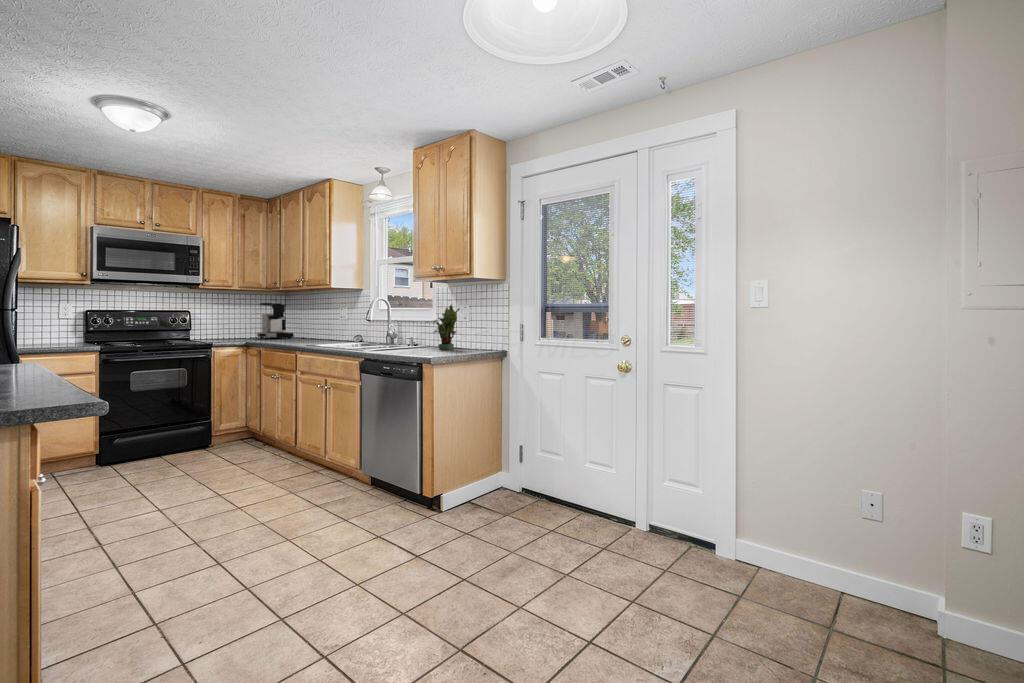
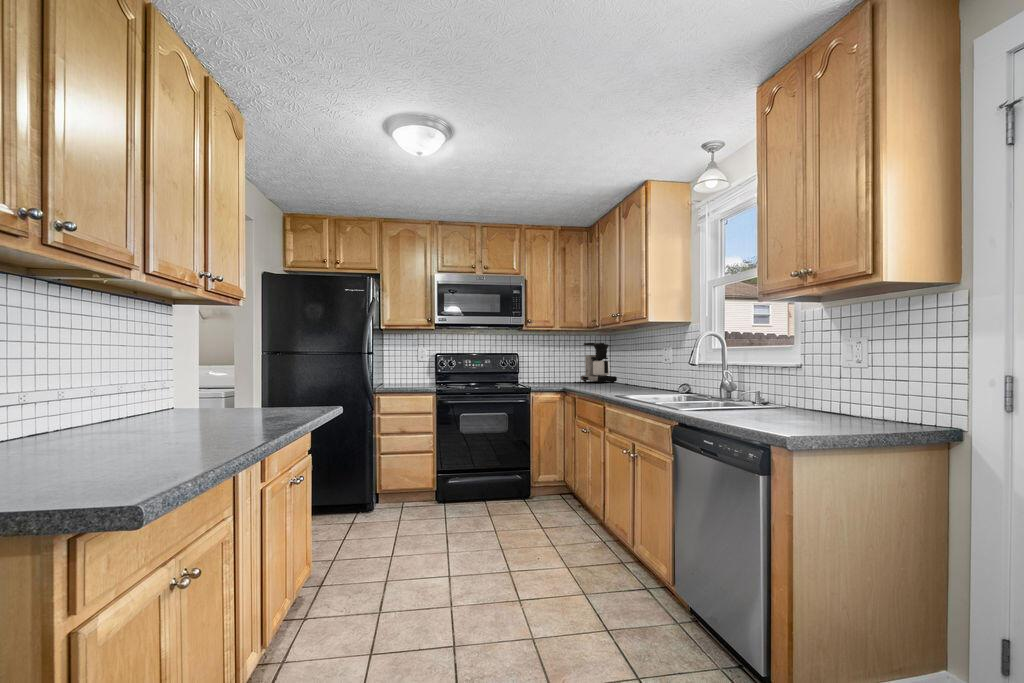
potted plant: present [433,305,460,350] -> none [794,336,848,416]

